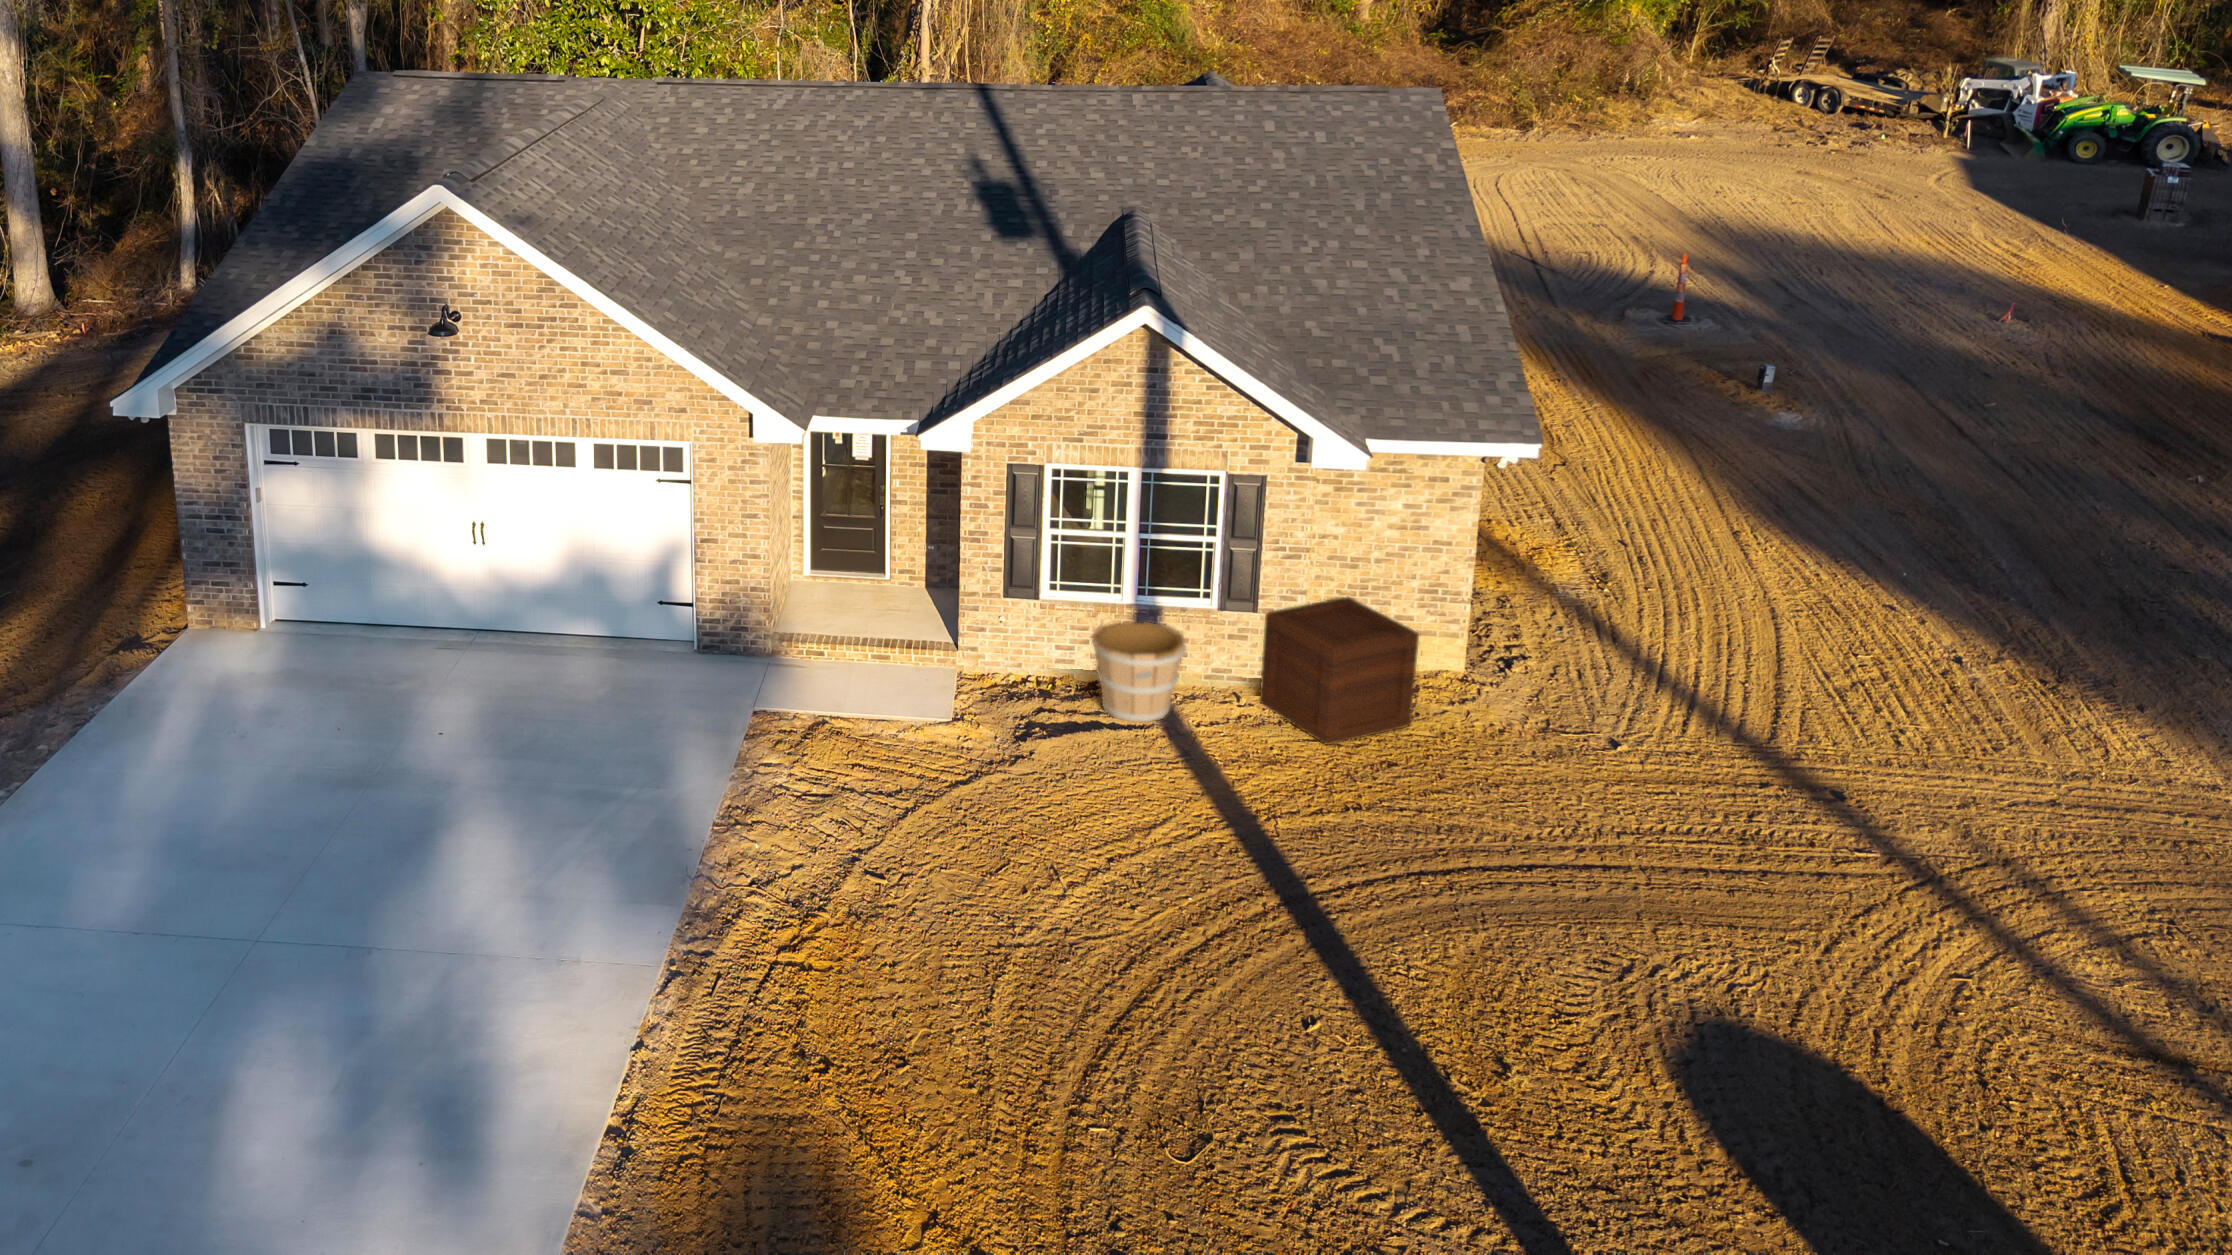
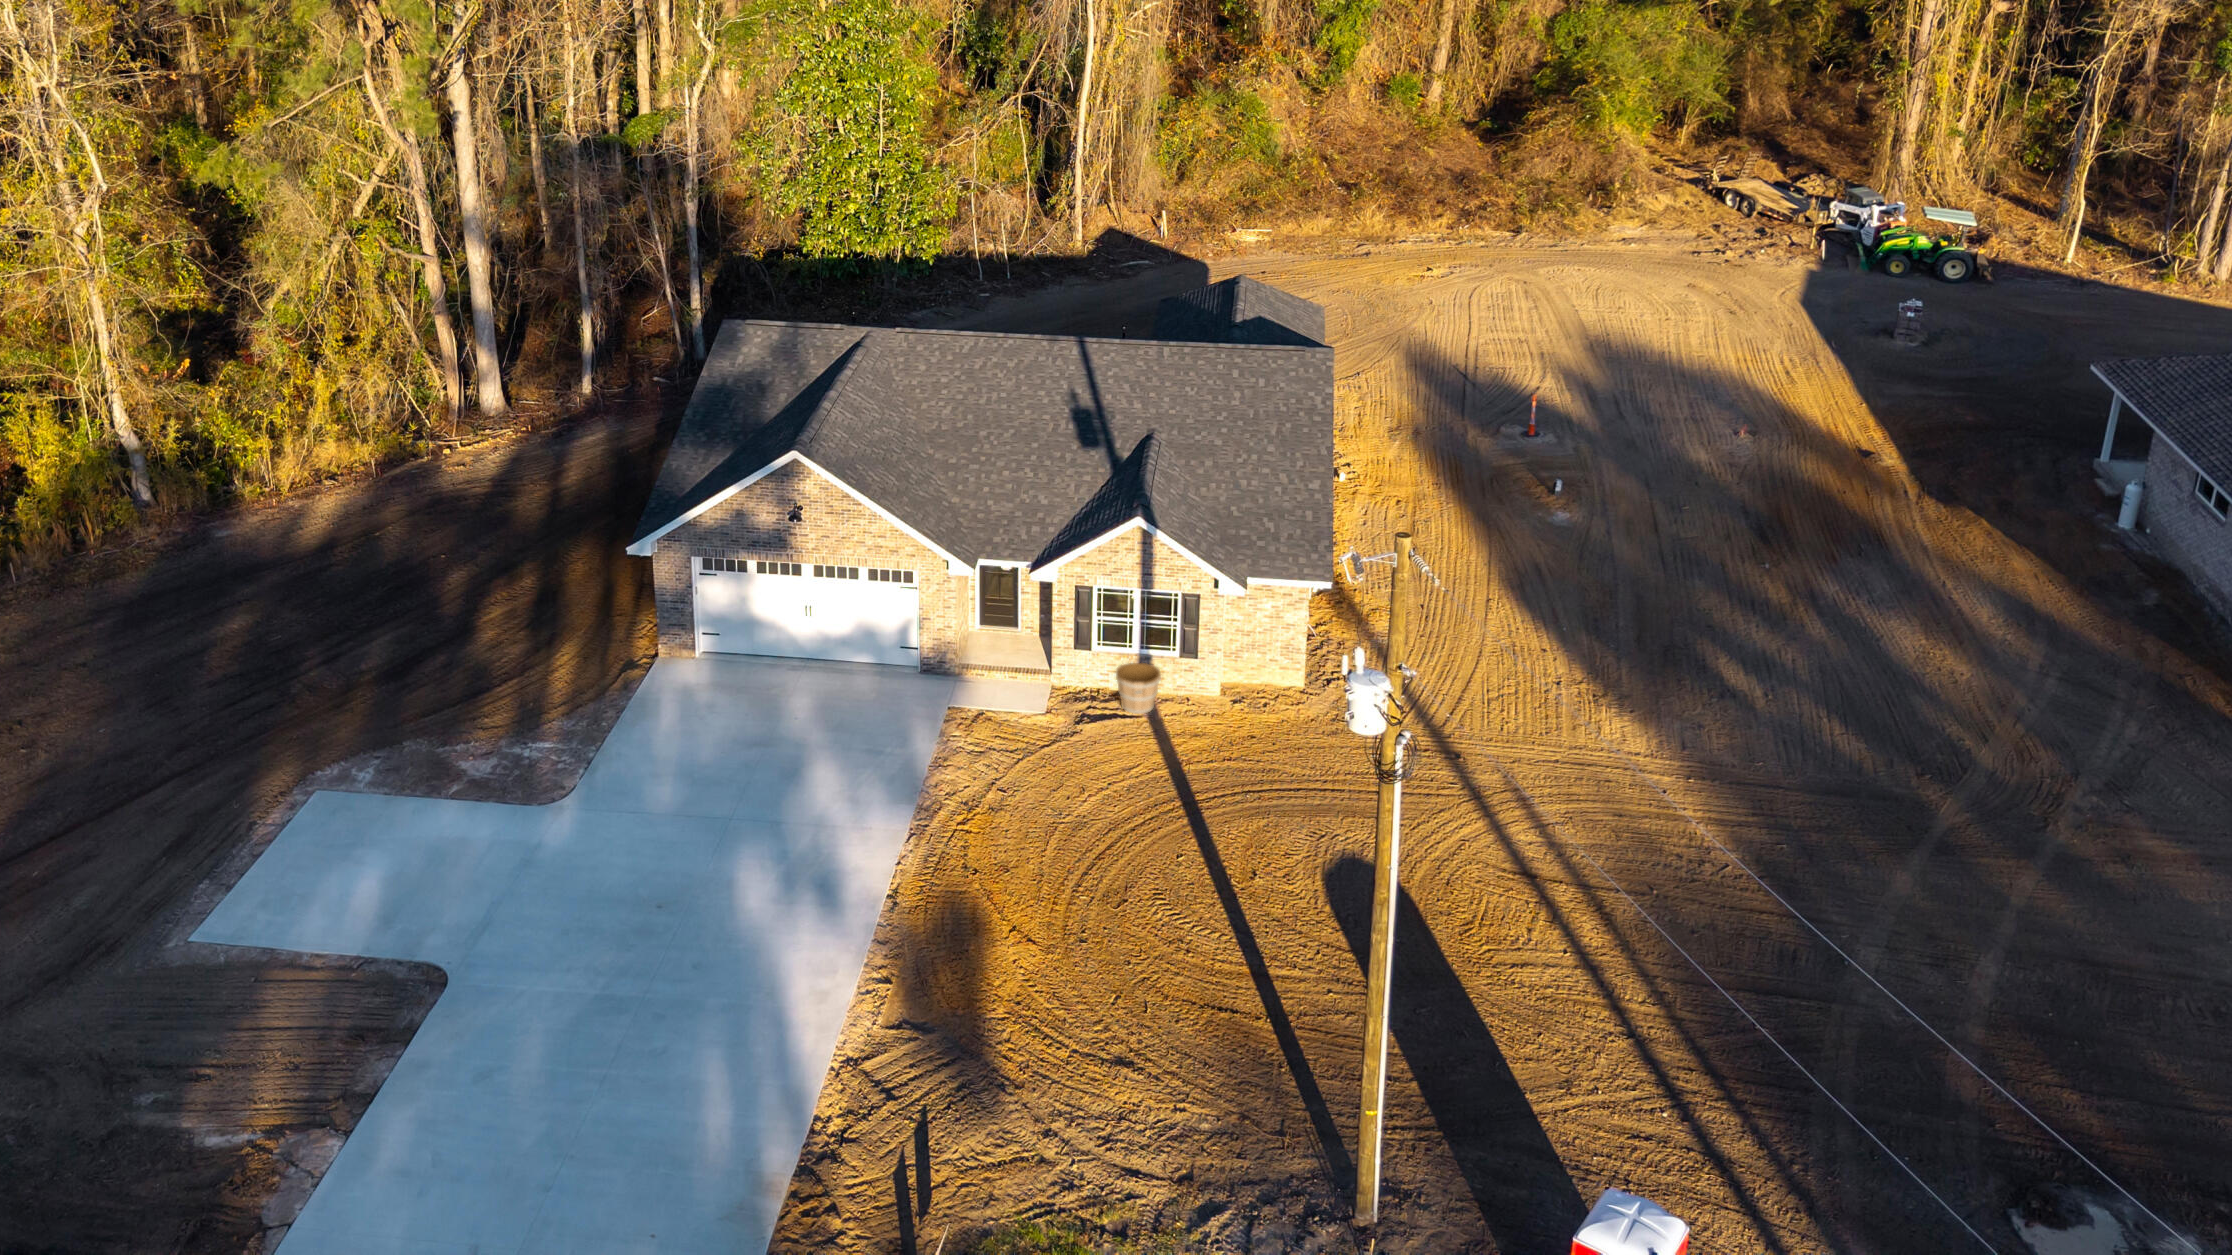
wooden crate: present [1259,596,1419,745] -> none [1199,651,1272,727]

